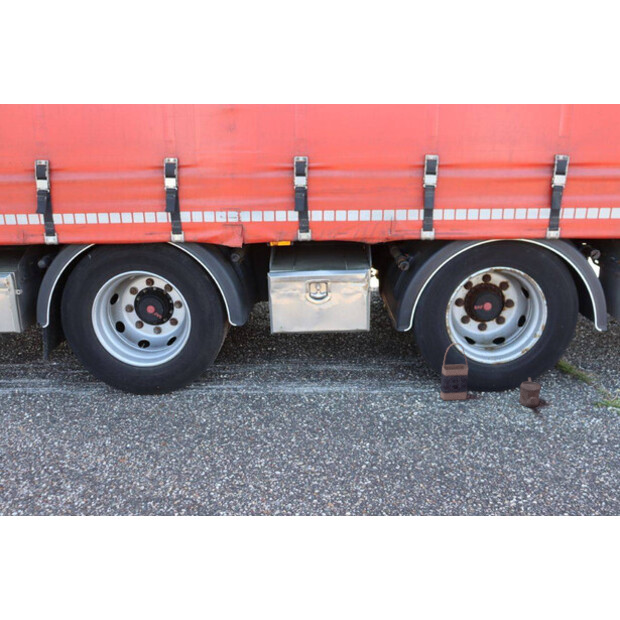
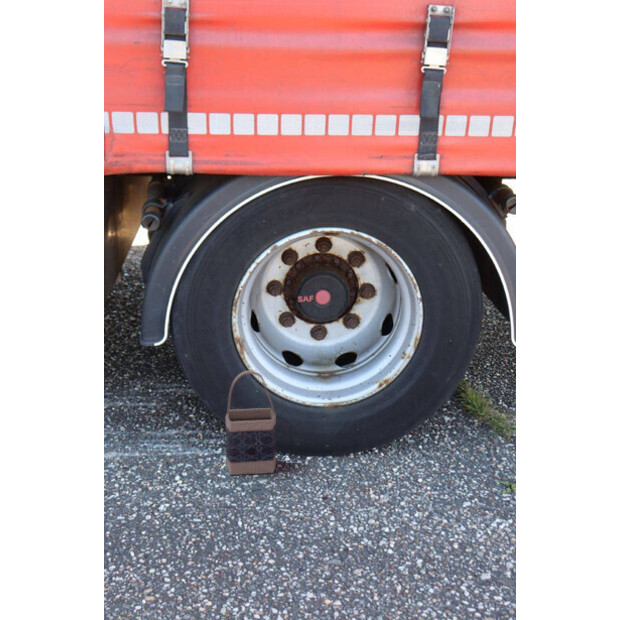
watering can: present [519,377,541,407] -> none [369,431,408,491]

